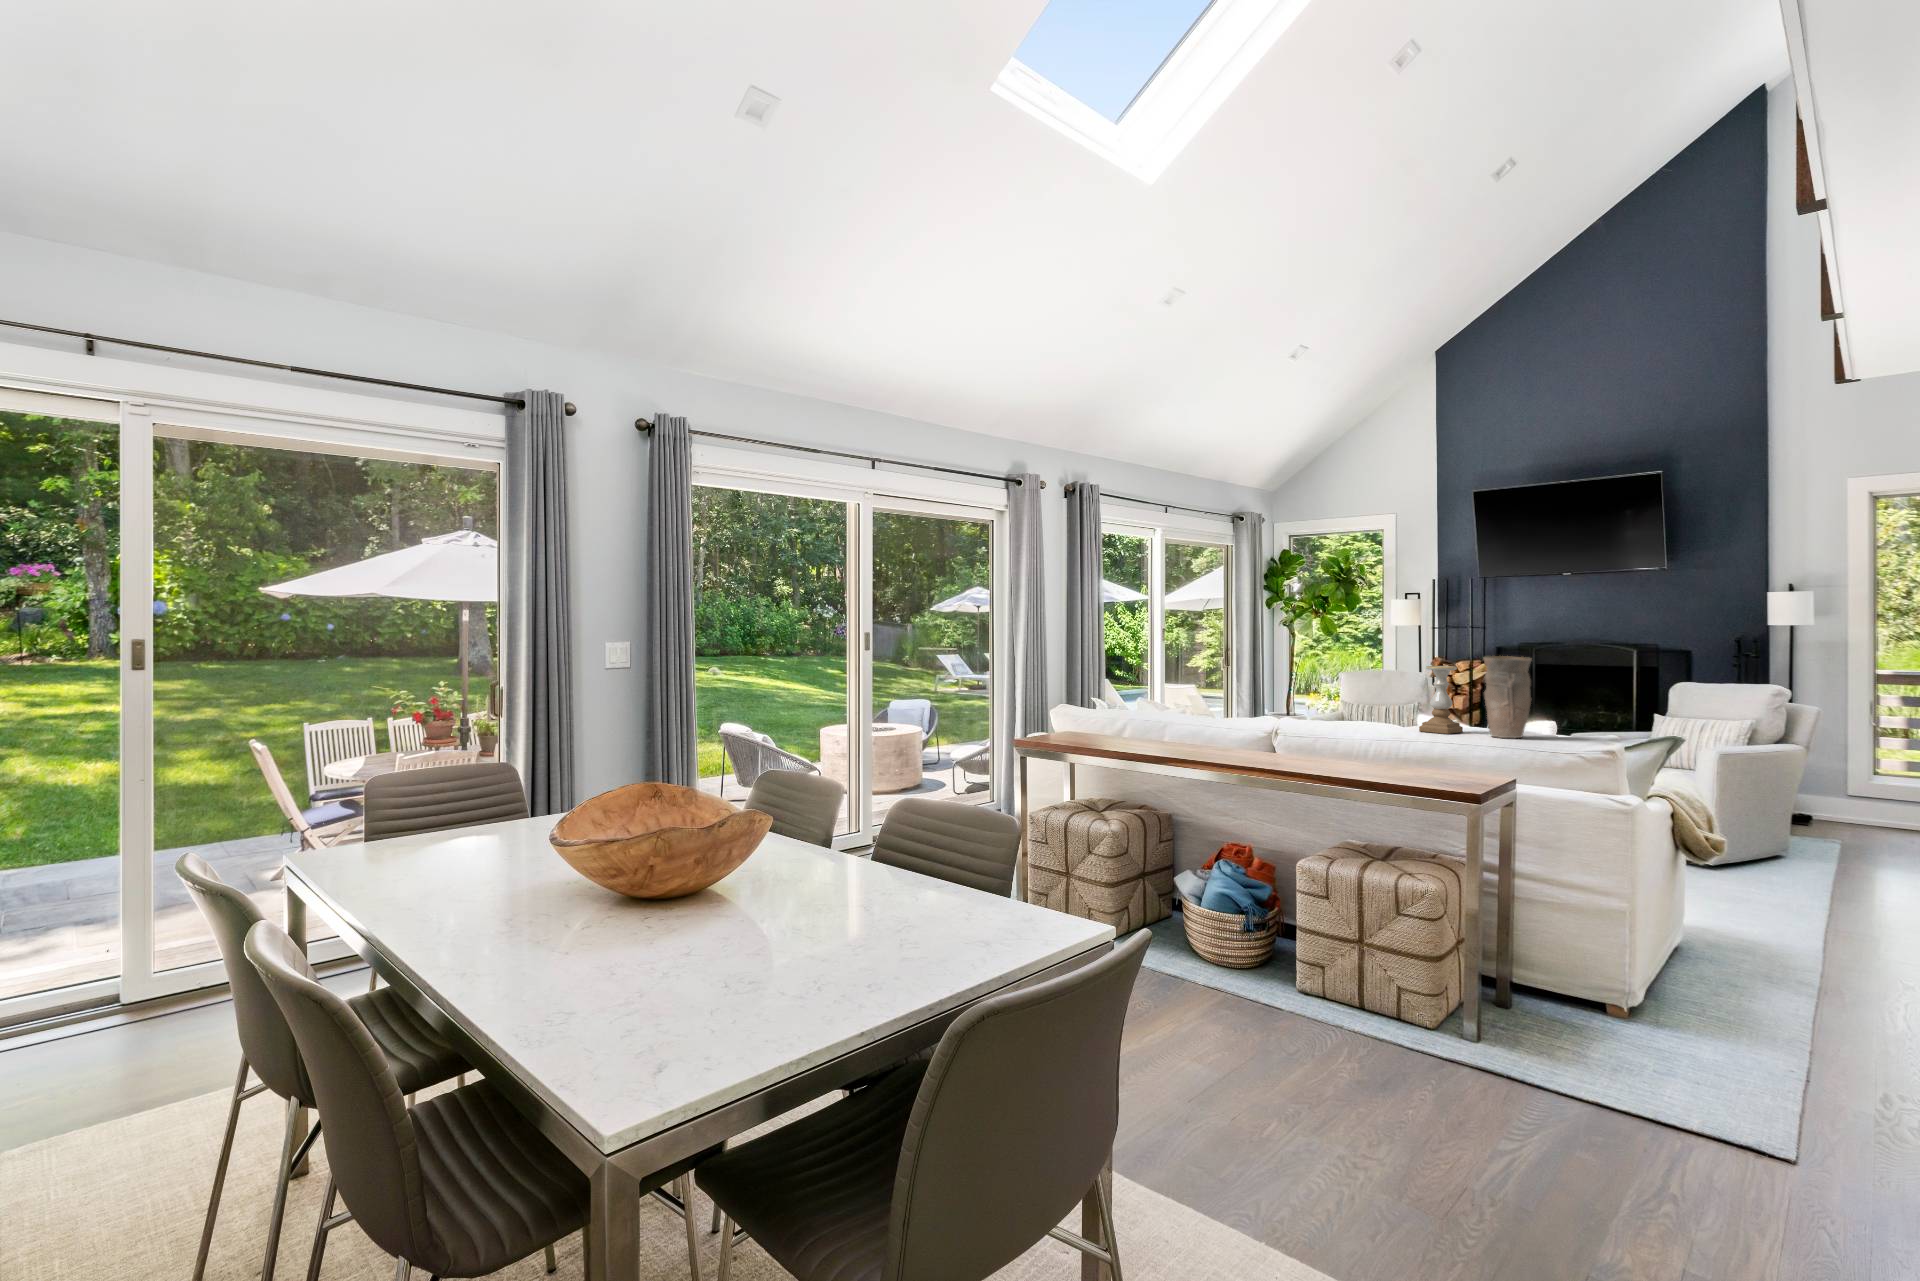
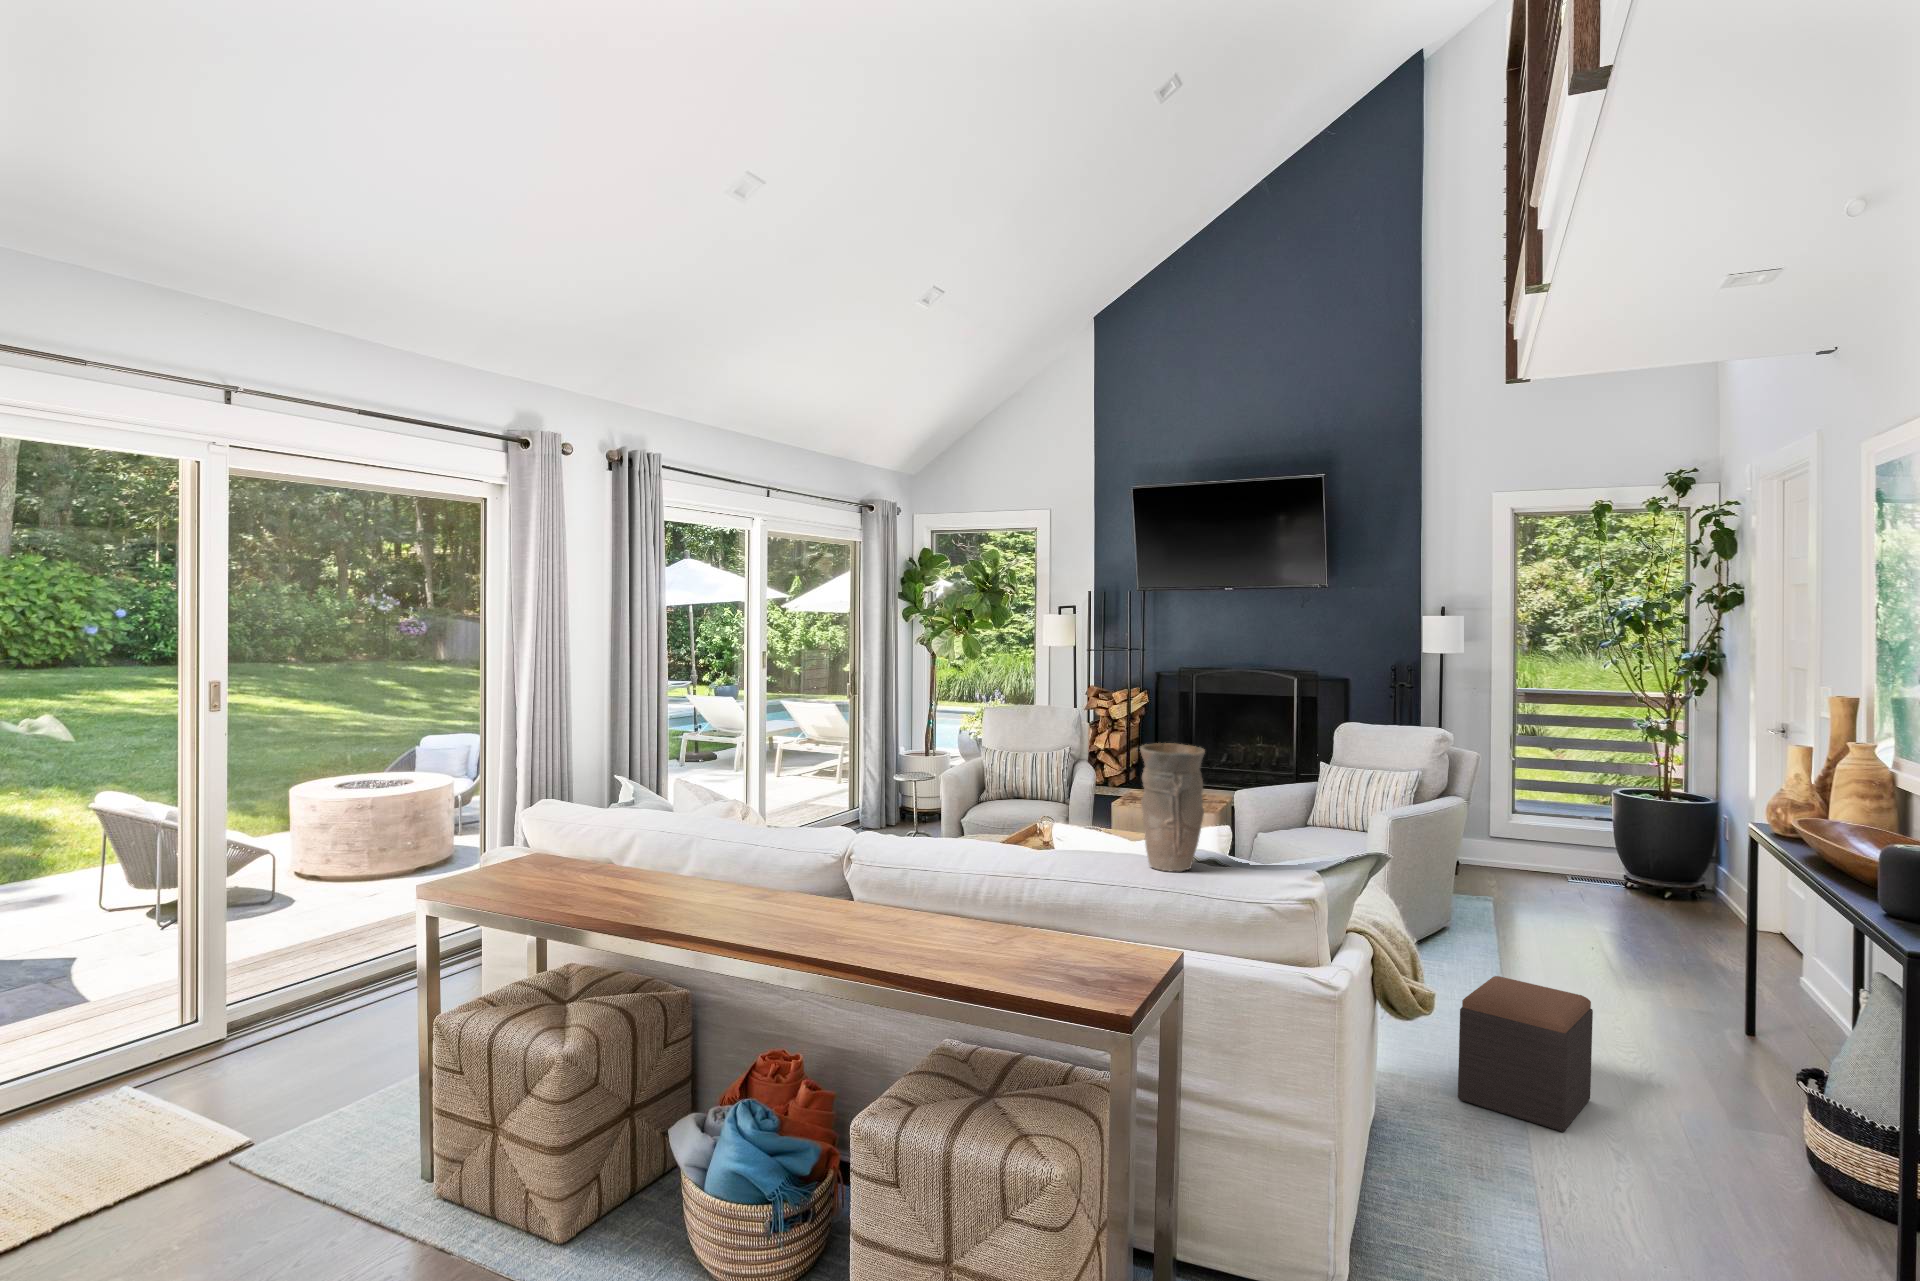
candle holder: present [1419,666,1463,734] -> none [1052,755,1112,863]
footstool: none [1759,856,1888,965] -> present [1458,976,1593,1132]

